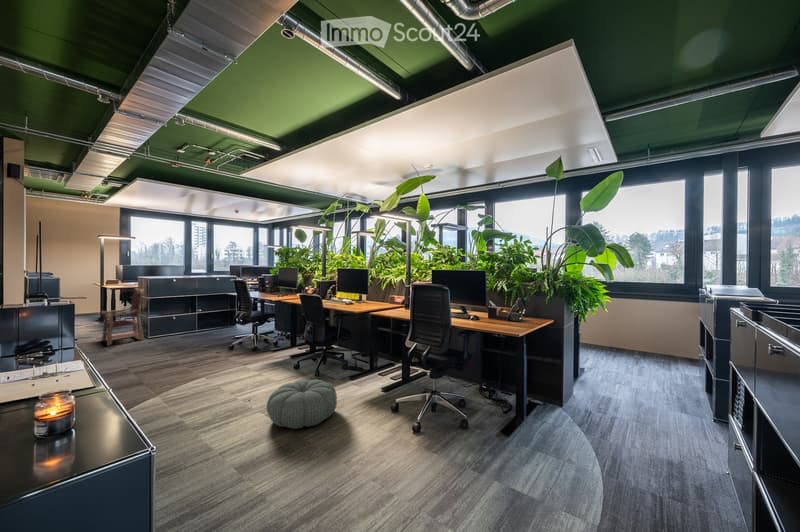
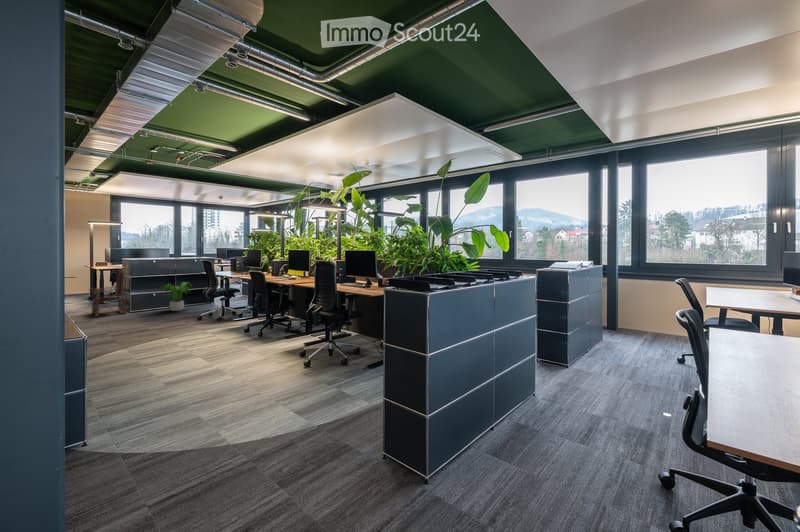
potted plant: none [182,301,222,335] -> present [162,282,192,311]
pouf: present [267,380,337,429] -> none [200,338,255,369]

